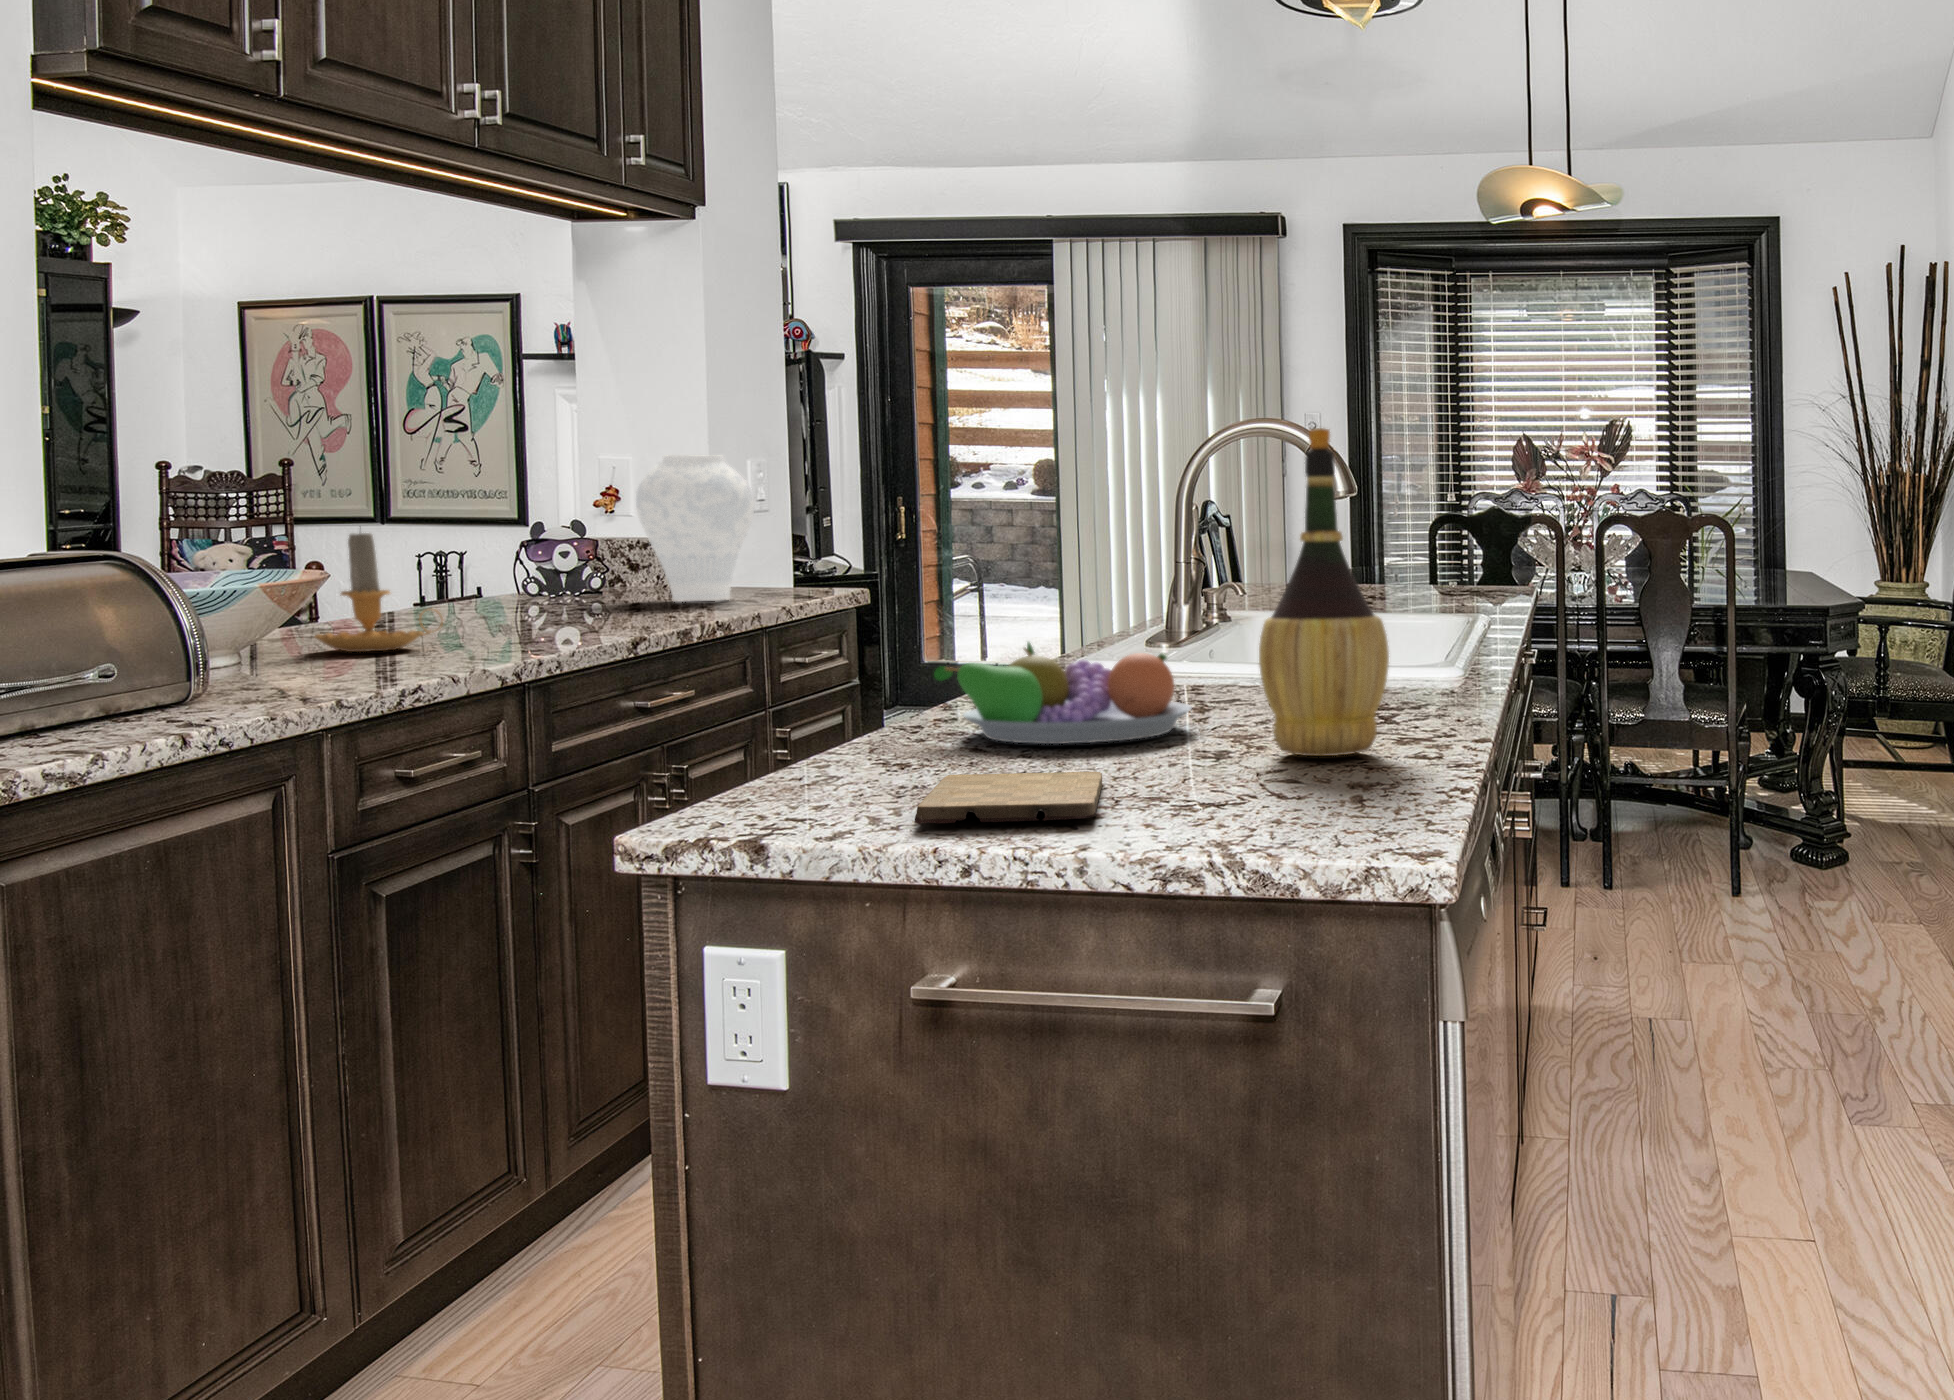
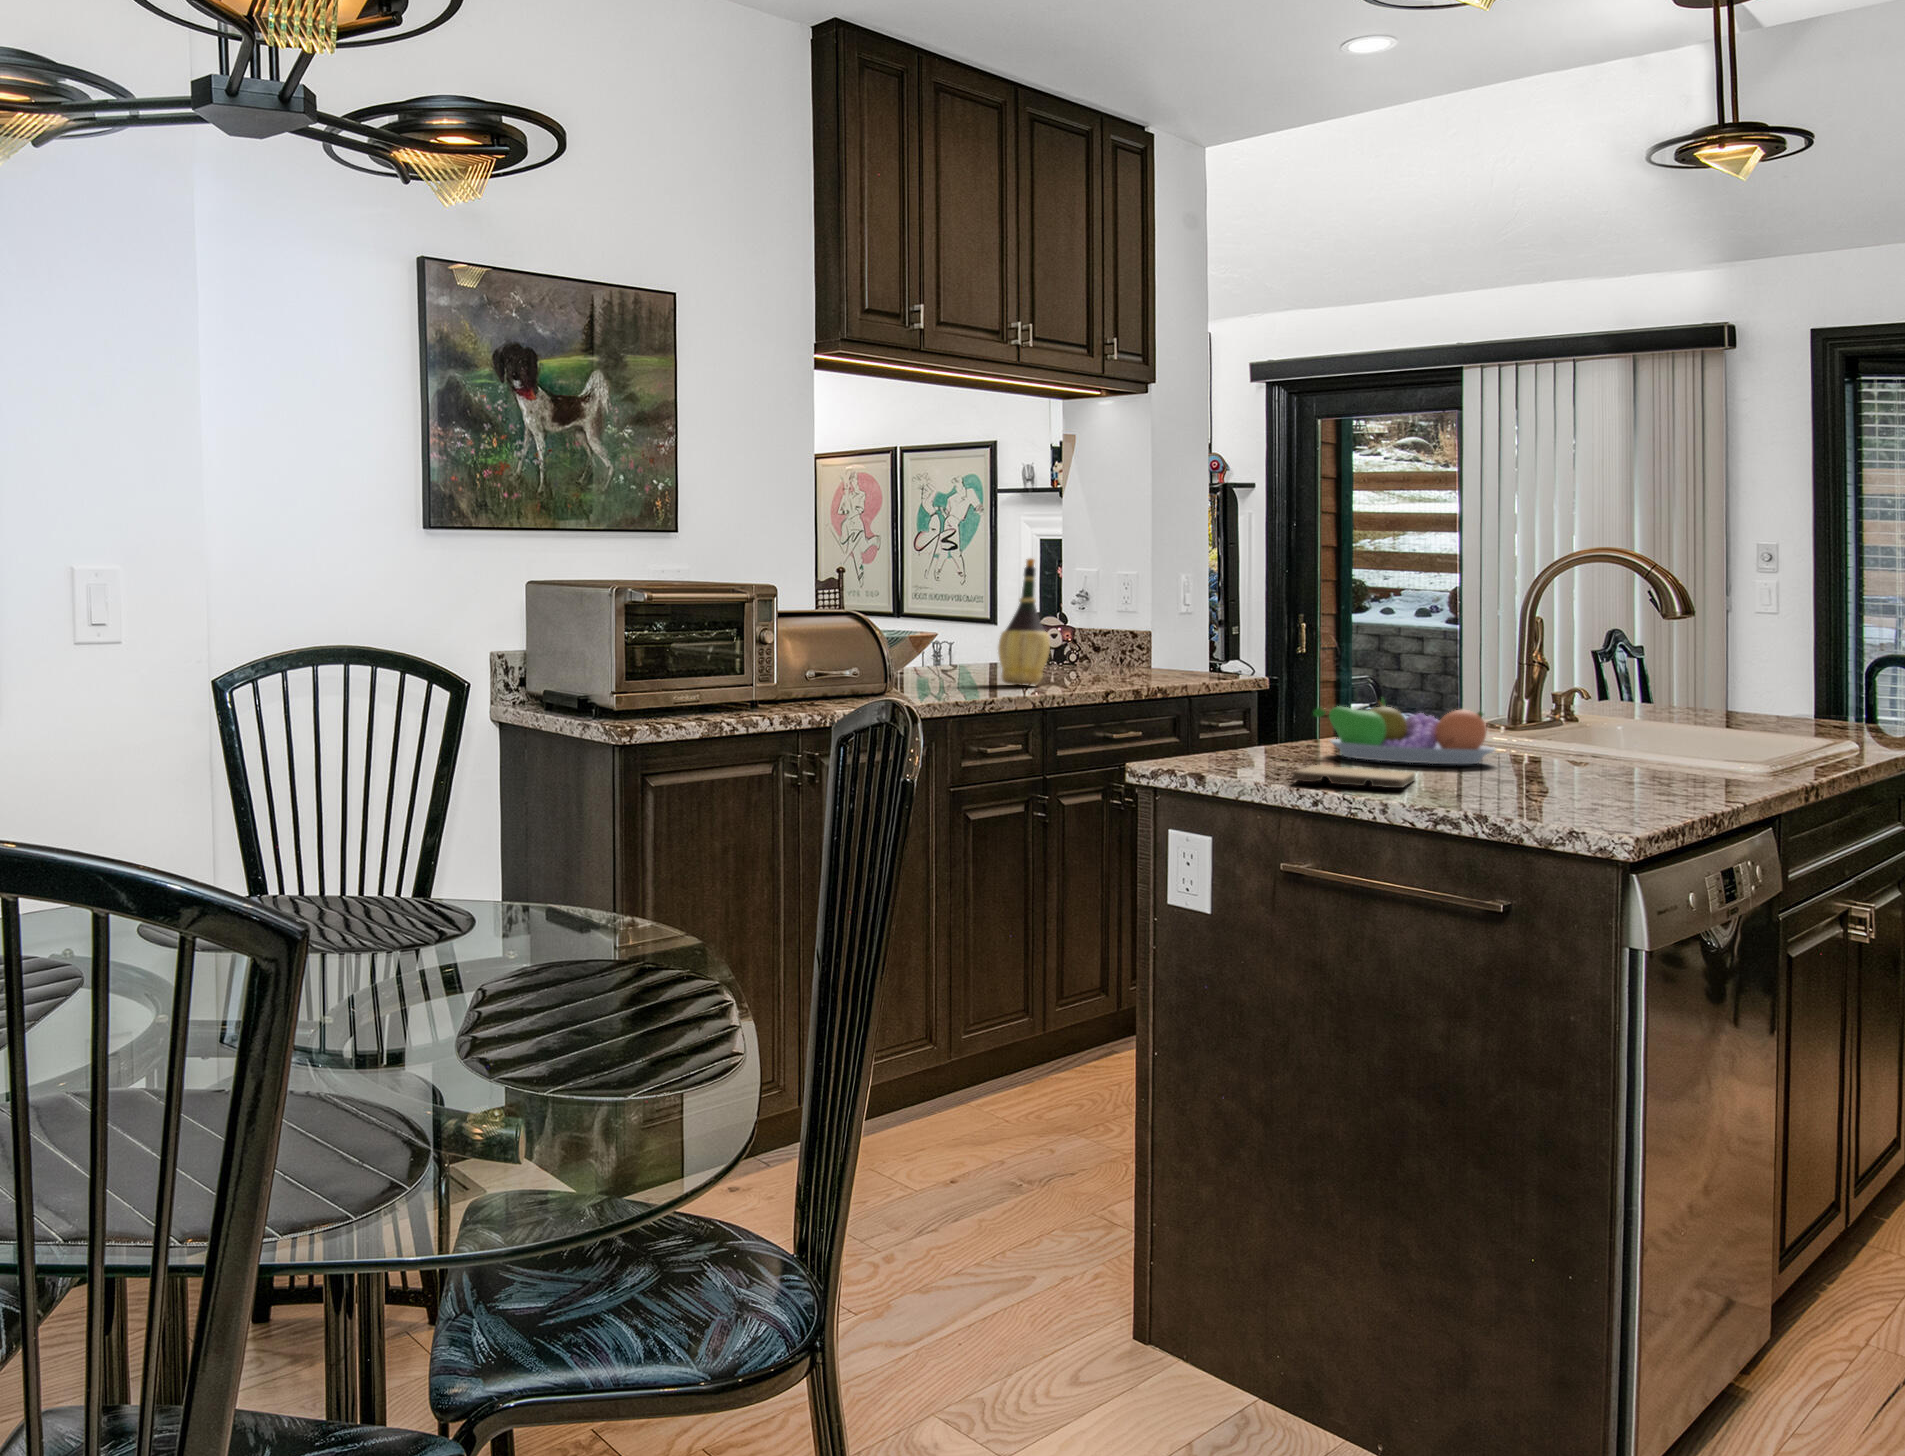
wine bottle: present [1259,428,1389,756] -> present [998,559,1050,685]
vase: present [636,455,755,602] -> none [1103,569,1188,678]
candle: present [315,533,442,652] -> none [909,611,984,691]

